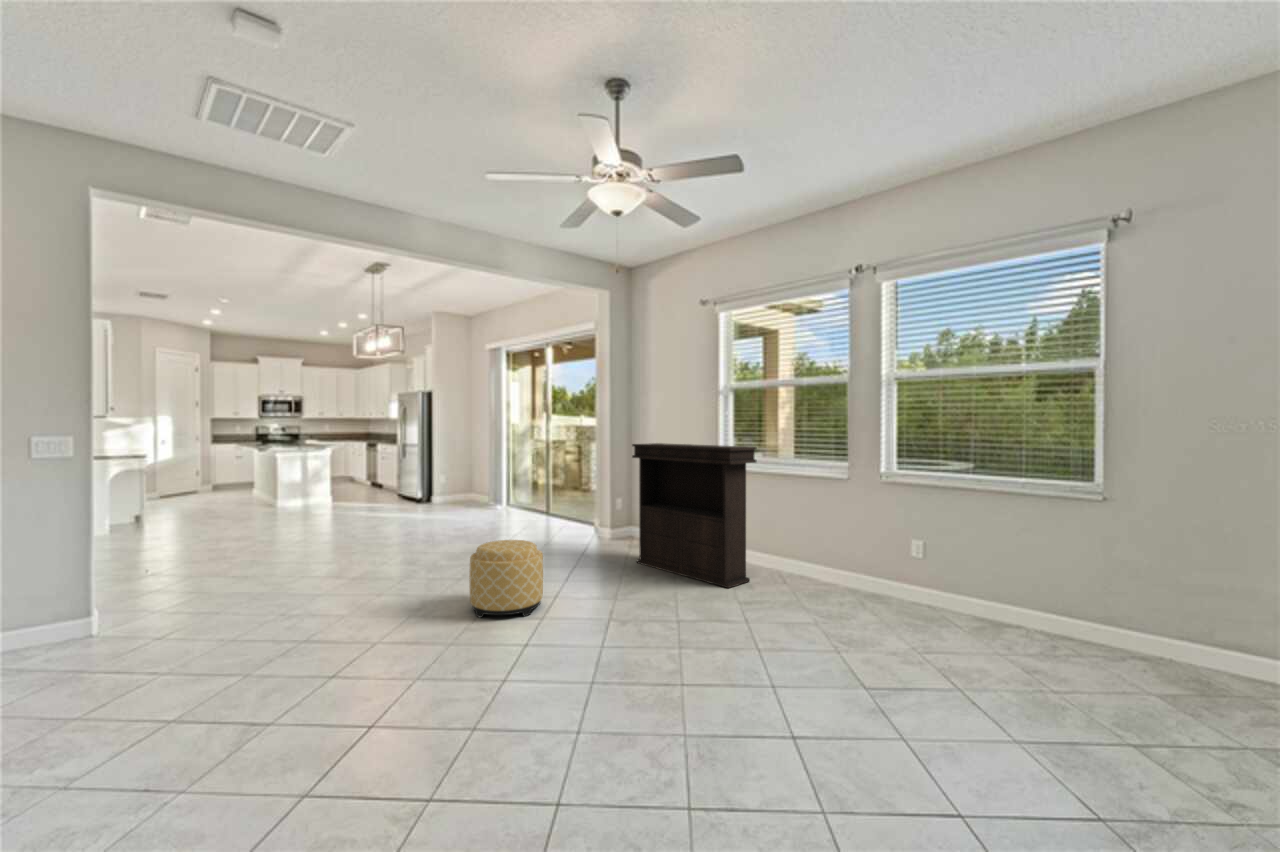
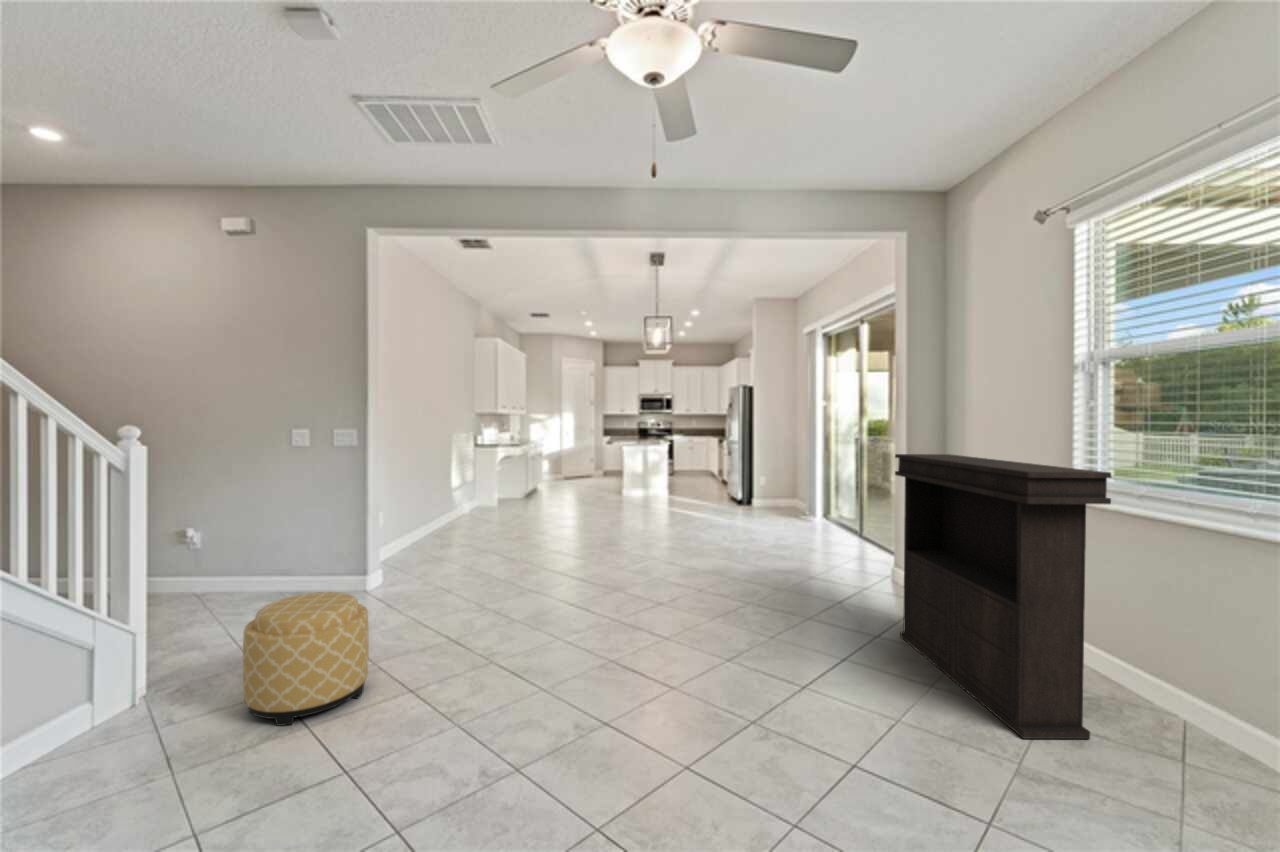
ottoman: present [469,540,543,617] -> present [243,592,369,726]

